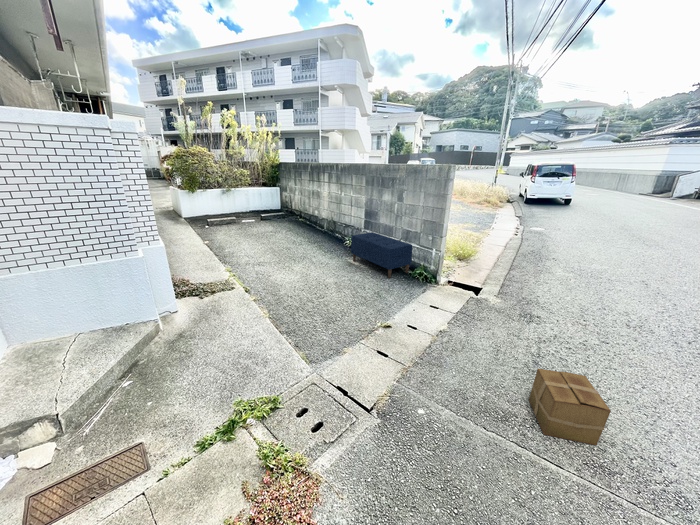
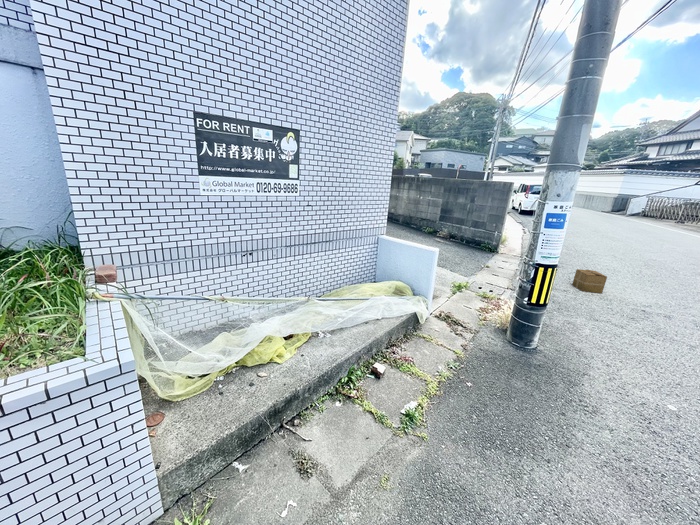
bench: present [351,232,412,278] -> none [436,223,482,249]

